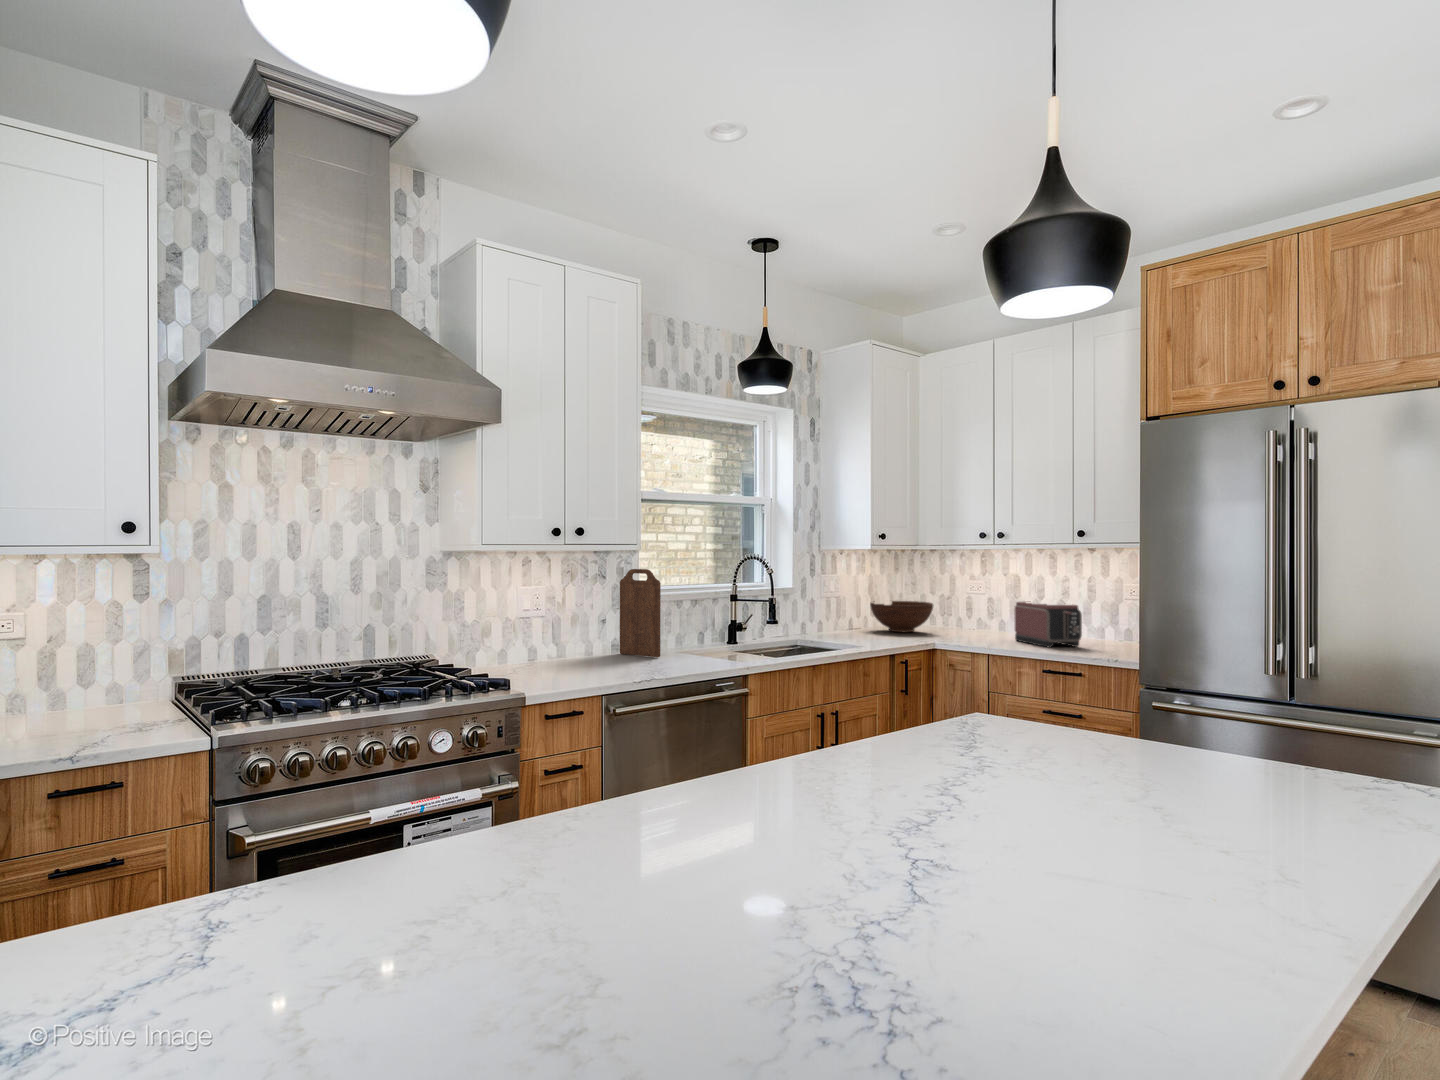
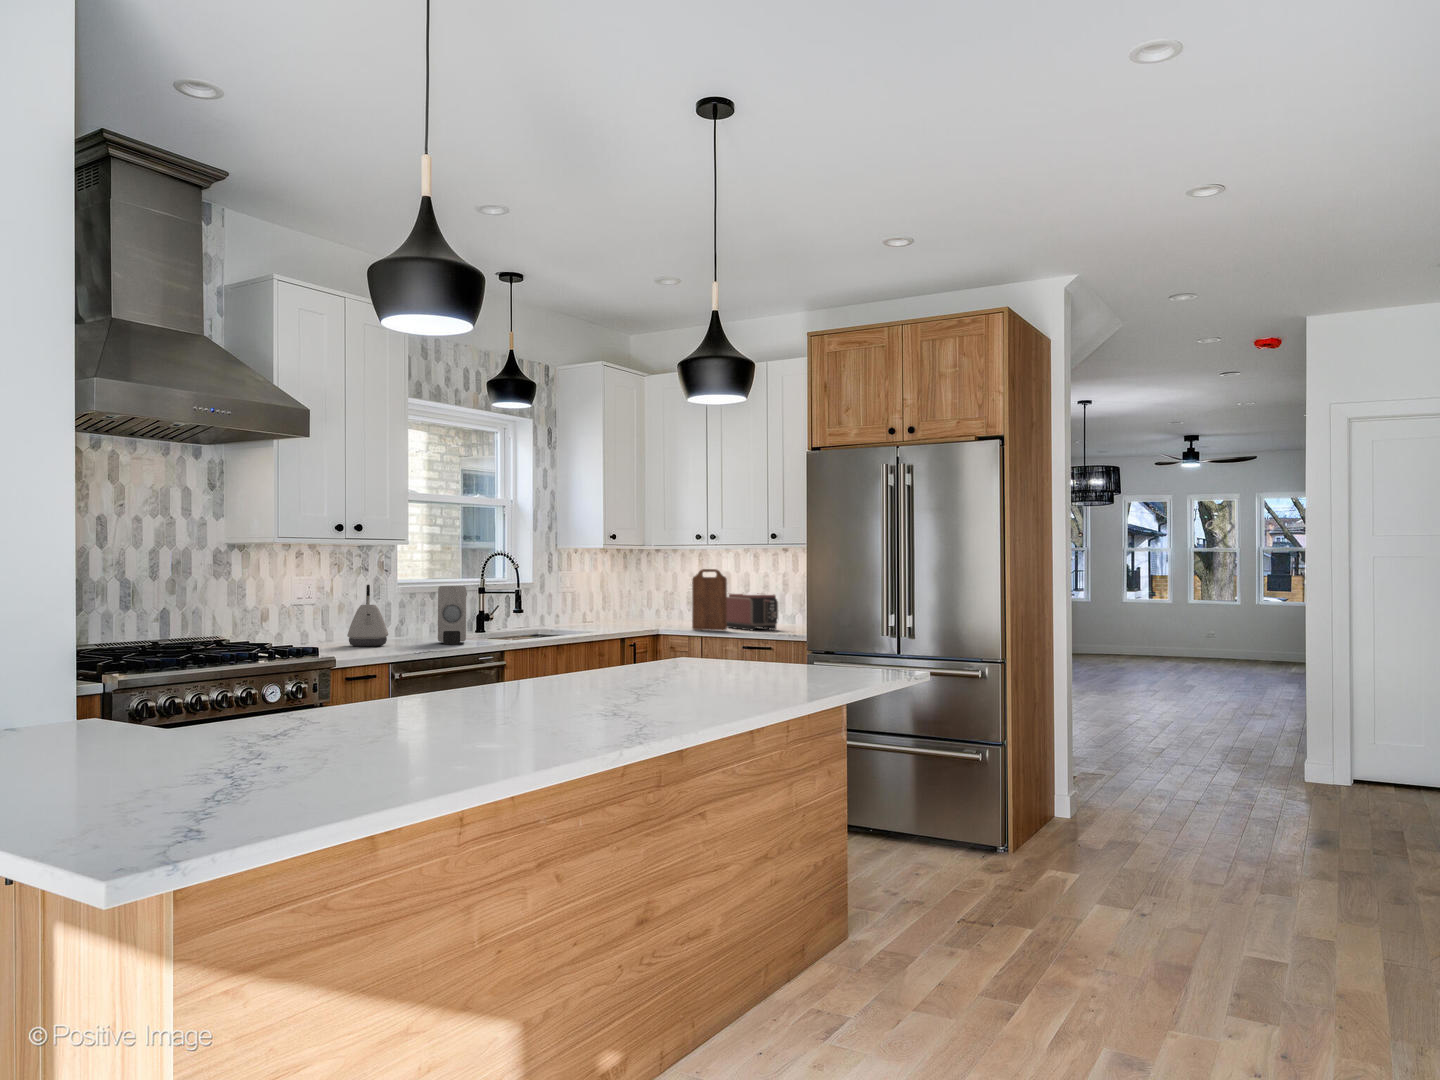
cutting board: present [620,569,661,657] -> present [692,569,727,630]
kettle: none [563,599,609,672] -> present [347,585,388,647]
soap dispenser: none [666,601,702,670] -> present [438,586,467,645]
fruit bowl: present [870,601,933,632] -> none [601,597,657,624]

